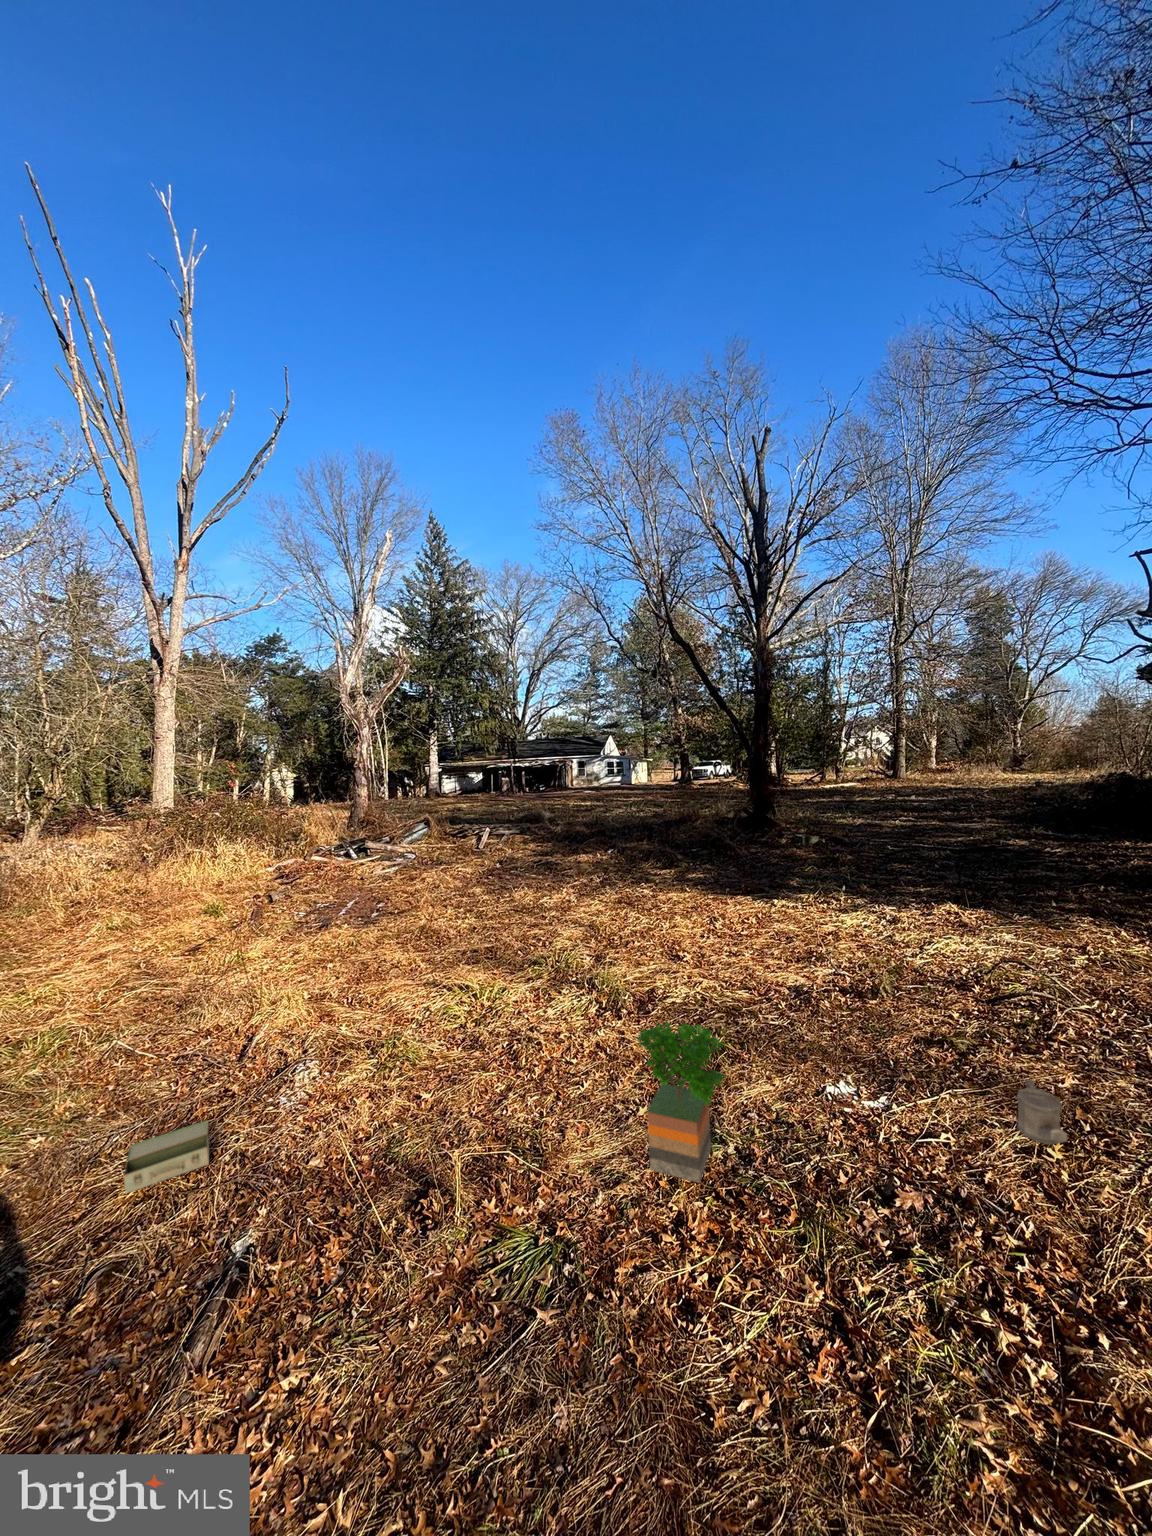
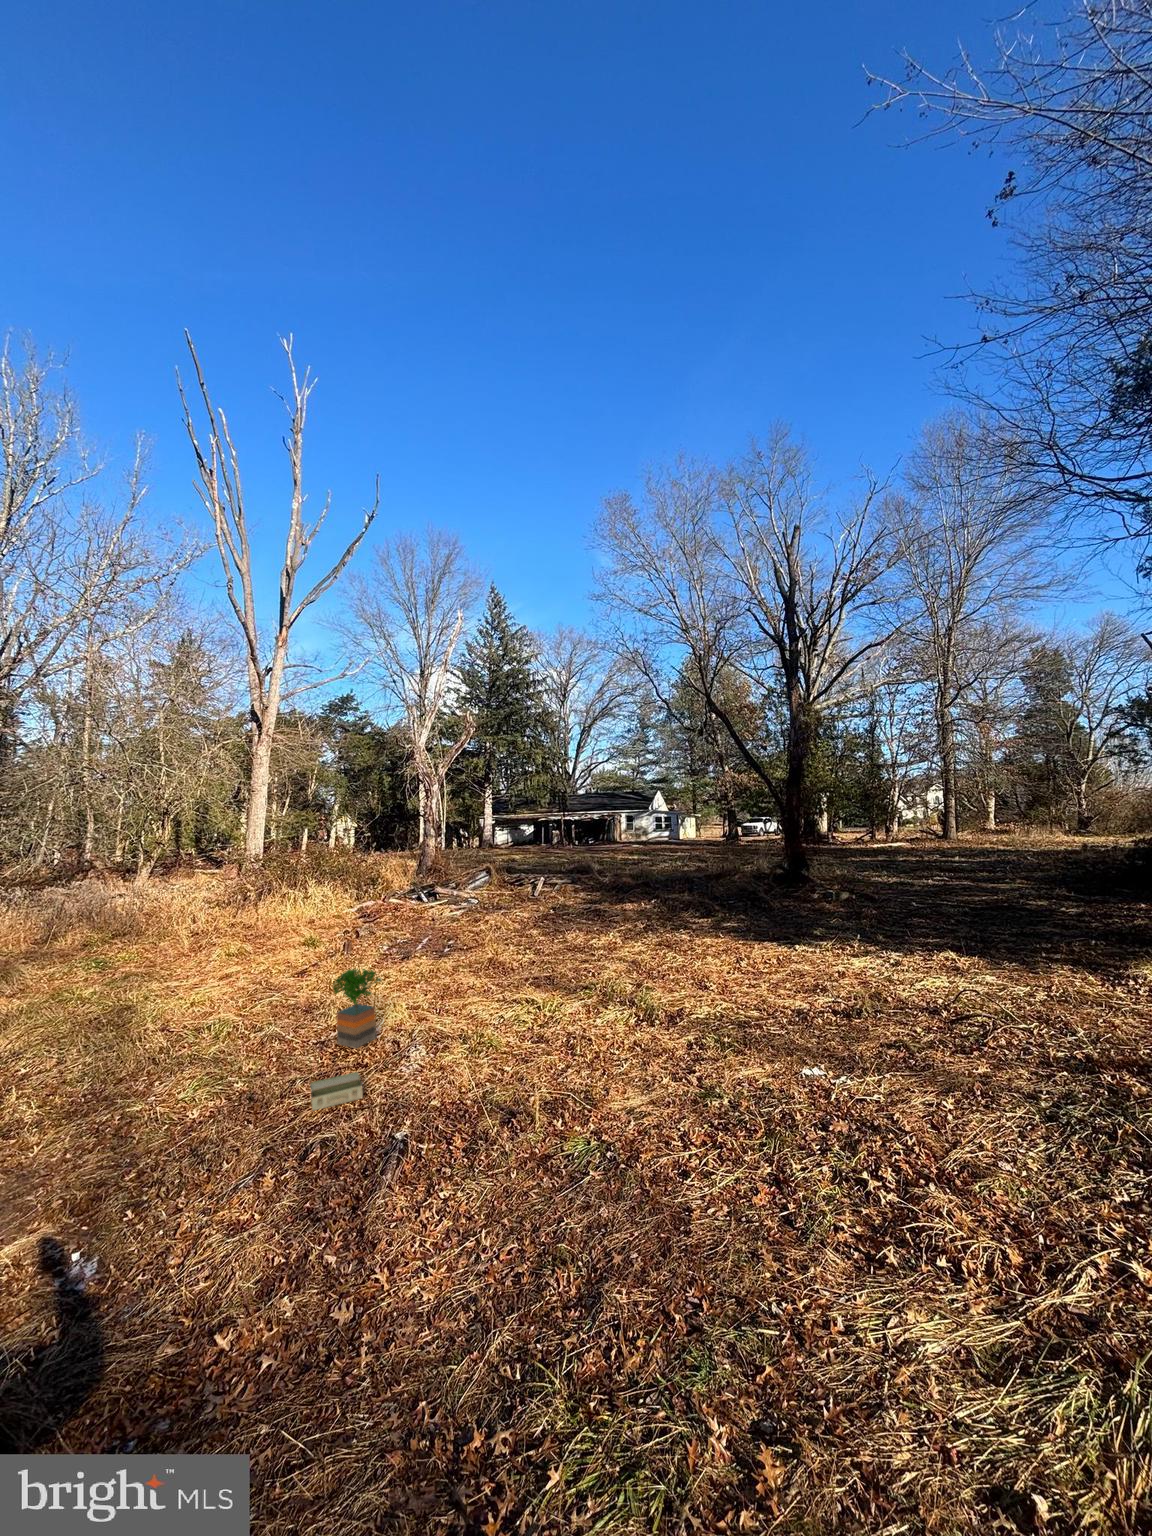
potted tree: present [636,1022,725,1182] -> present [333,969,381,1048]
watering can: present [1017,1079,1067,1144] -> none [934,1063,967,1106]

